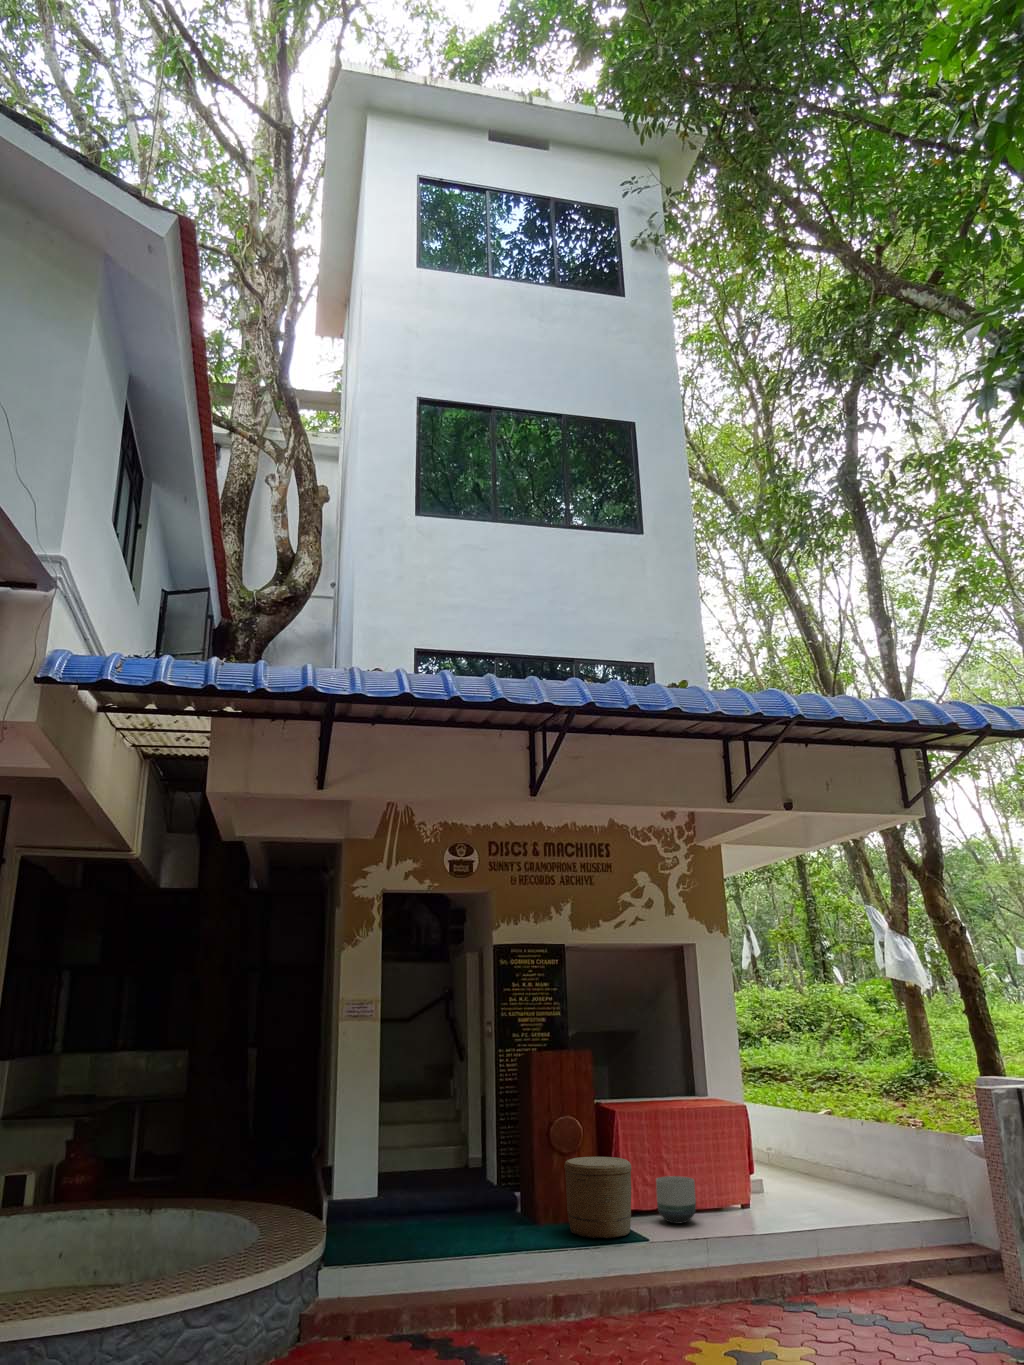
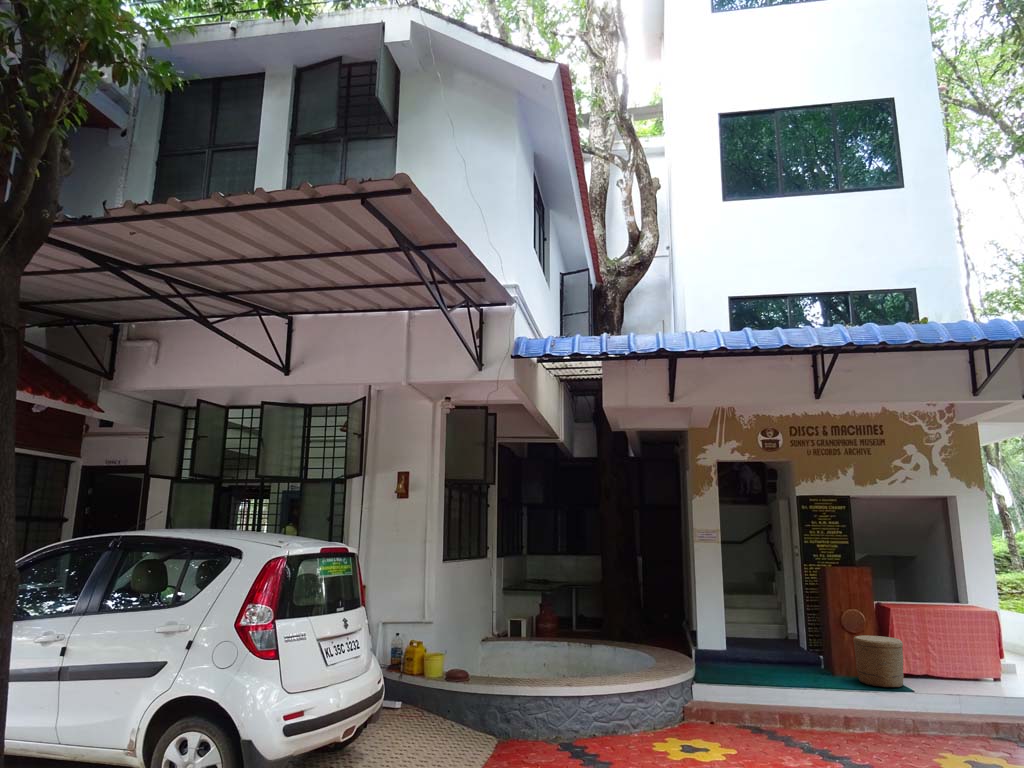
planter: present [656,1176,696,1224] -> none [923,653,955,684]

